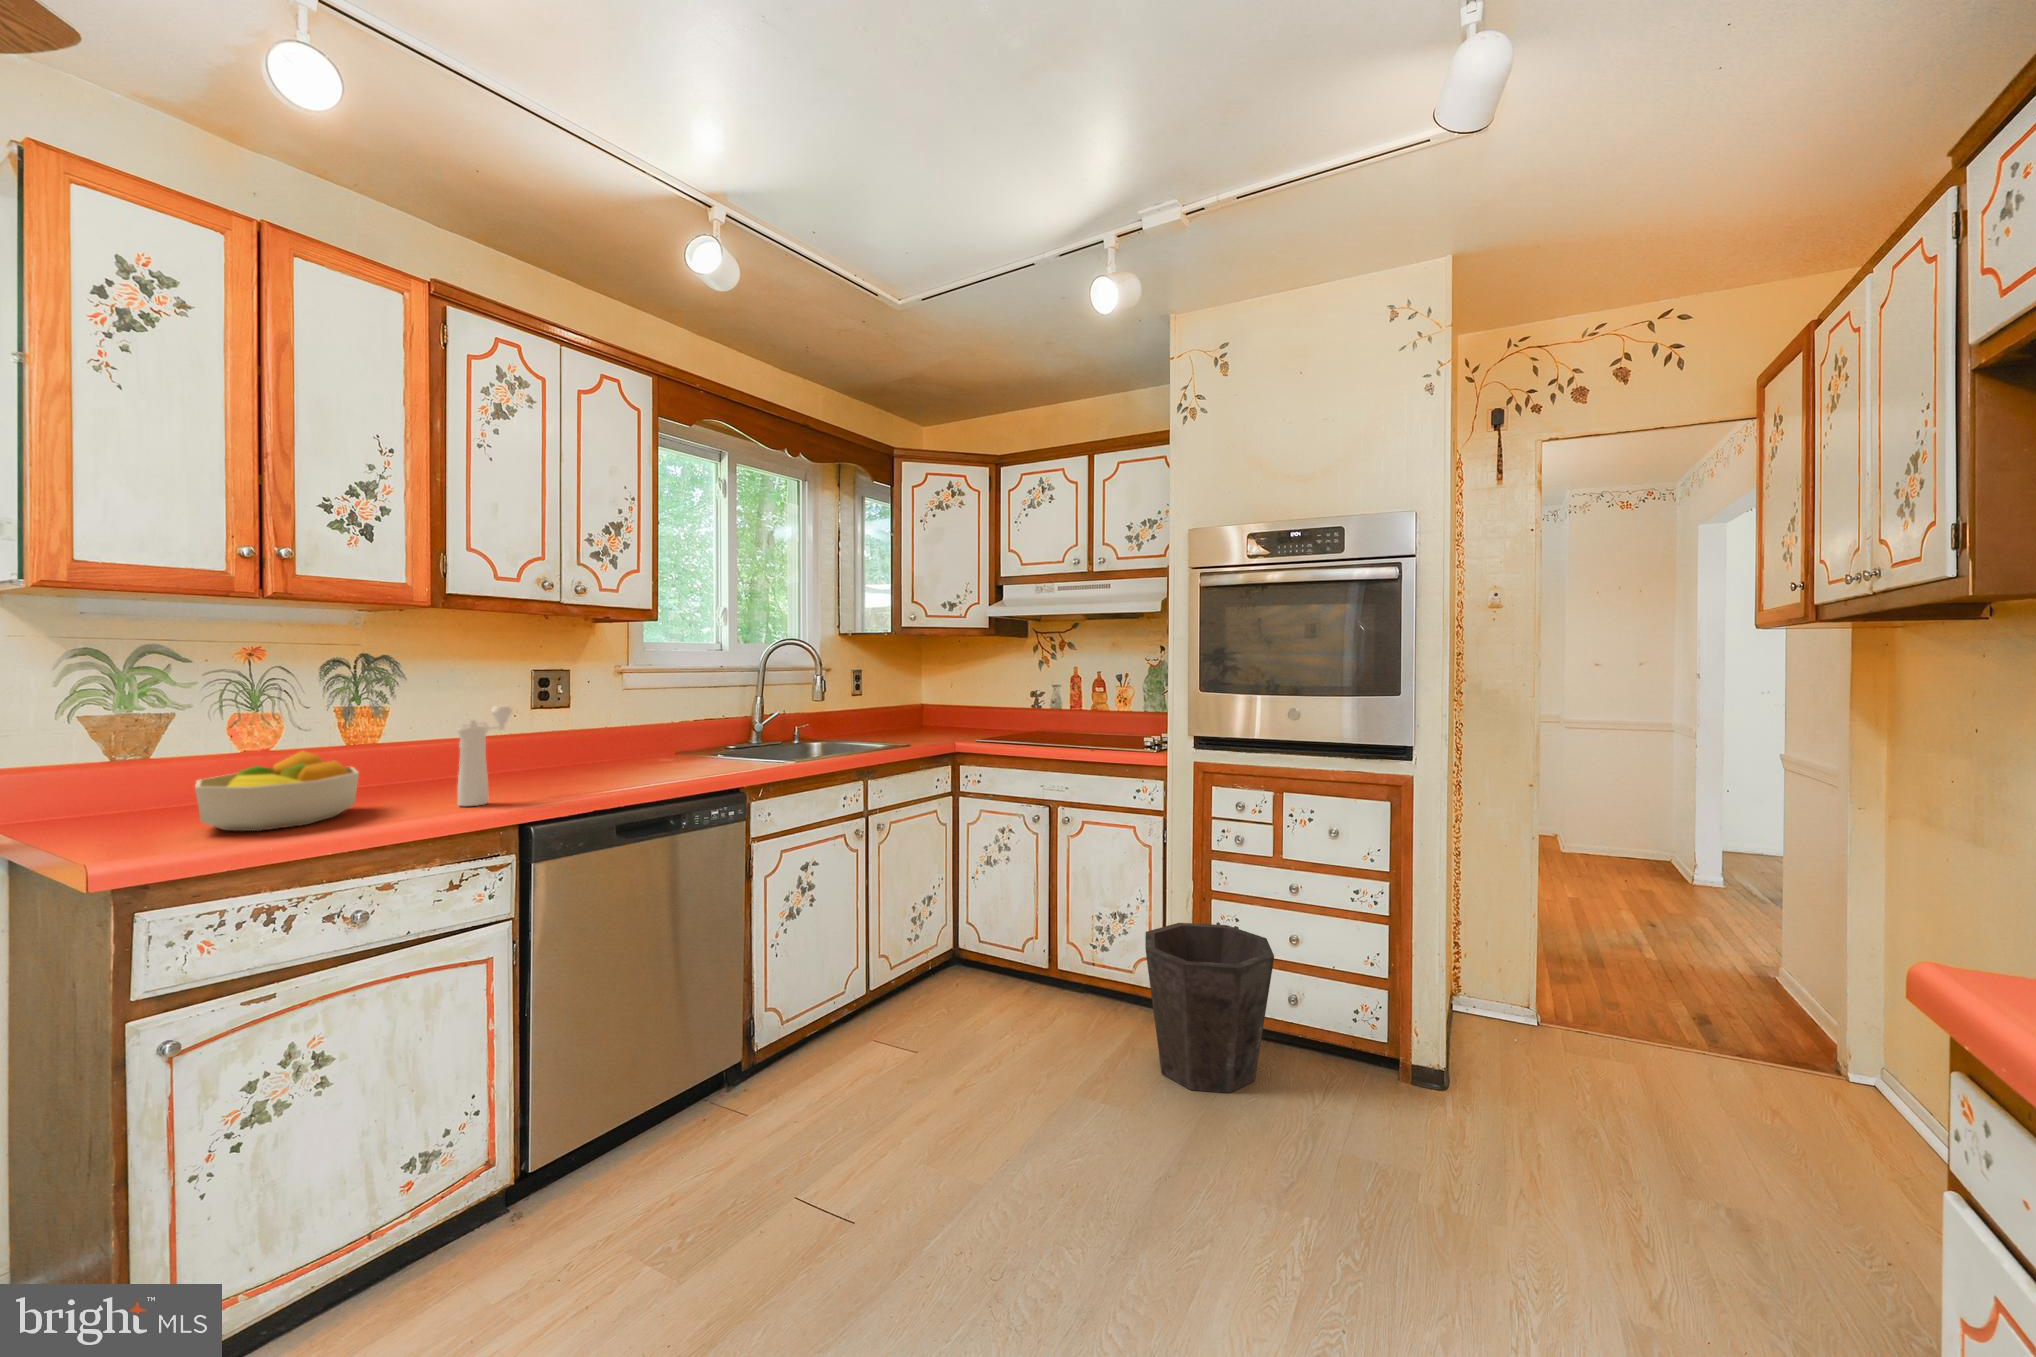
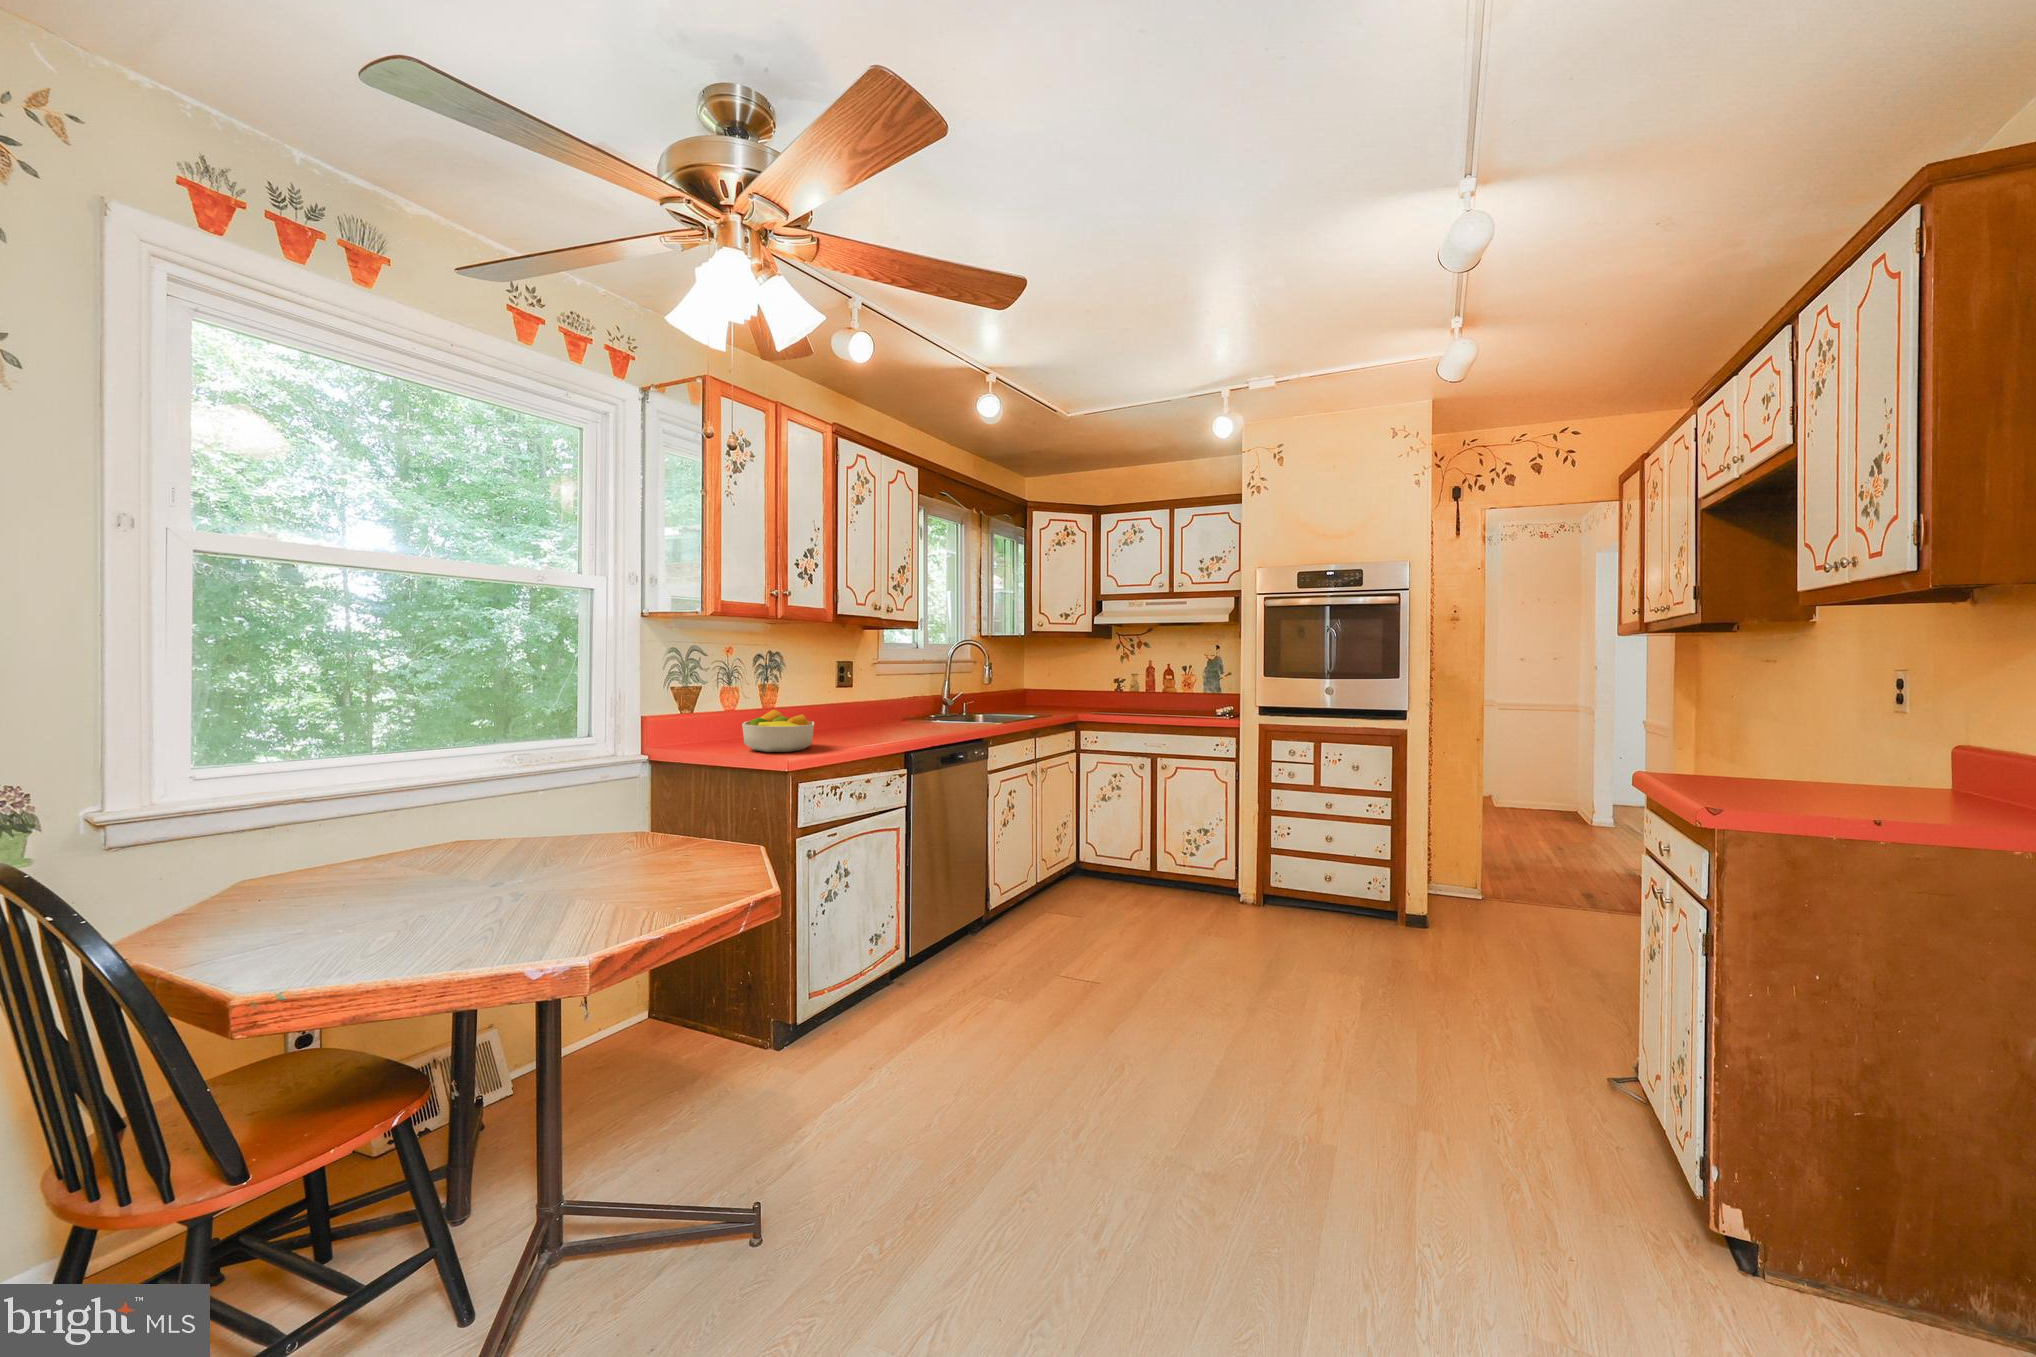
pepper mill: present [457,706,512,806] -> none [859,684,875,743]
waste bin: present [1145,923,1274,1093] -> none [1233,830,1321,930]

